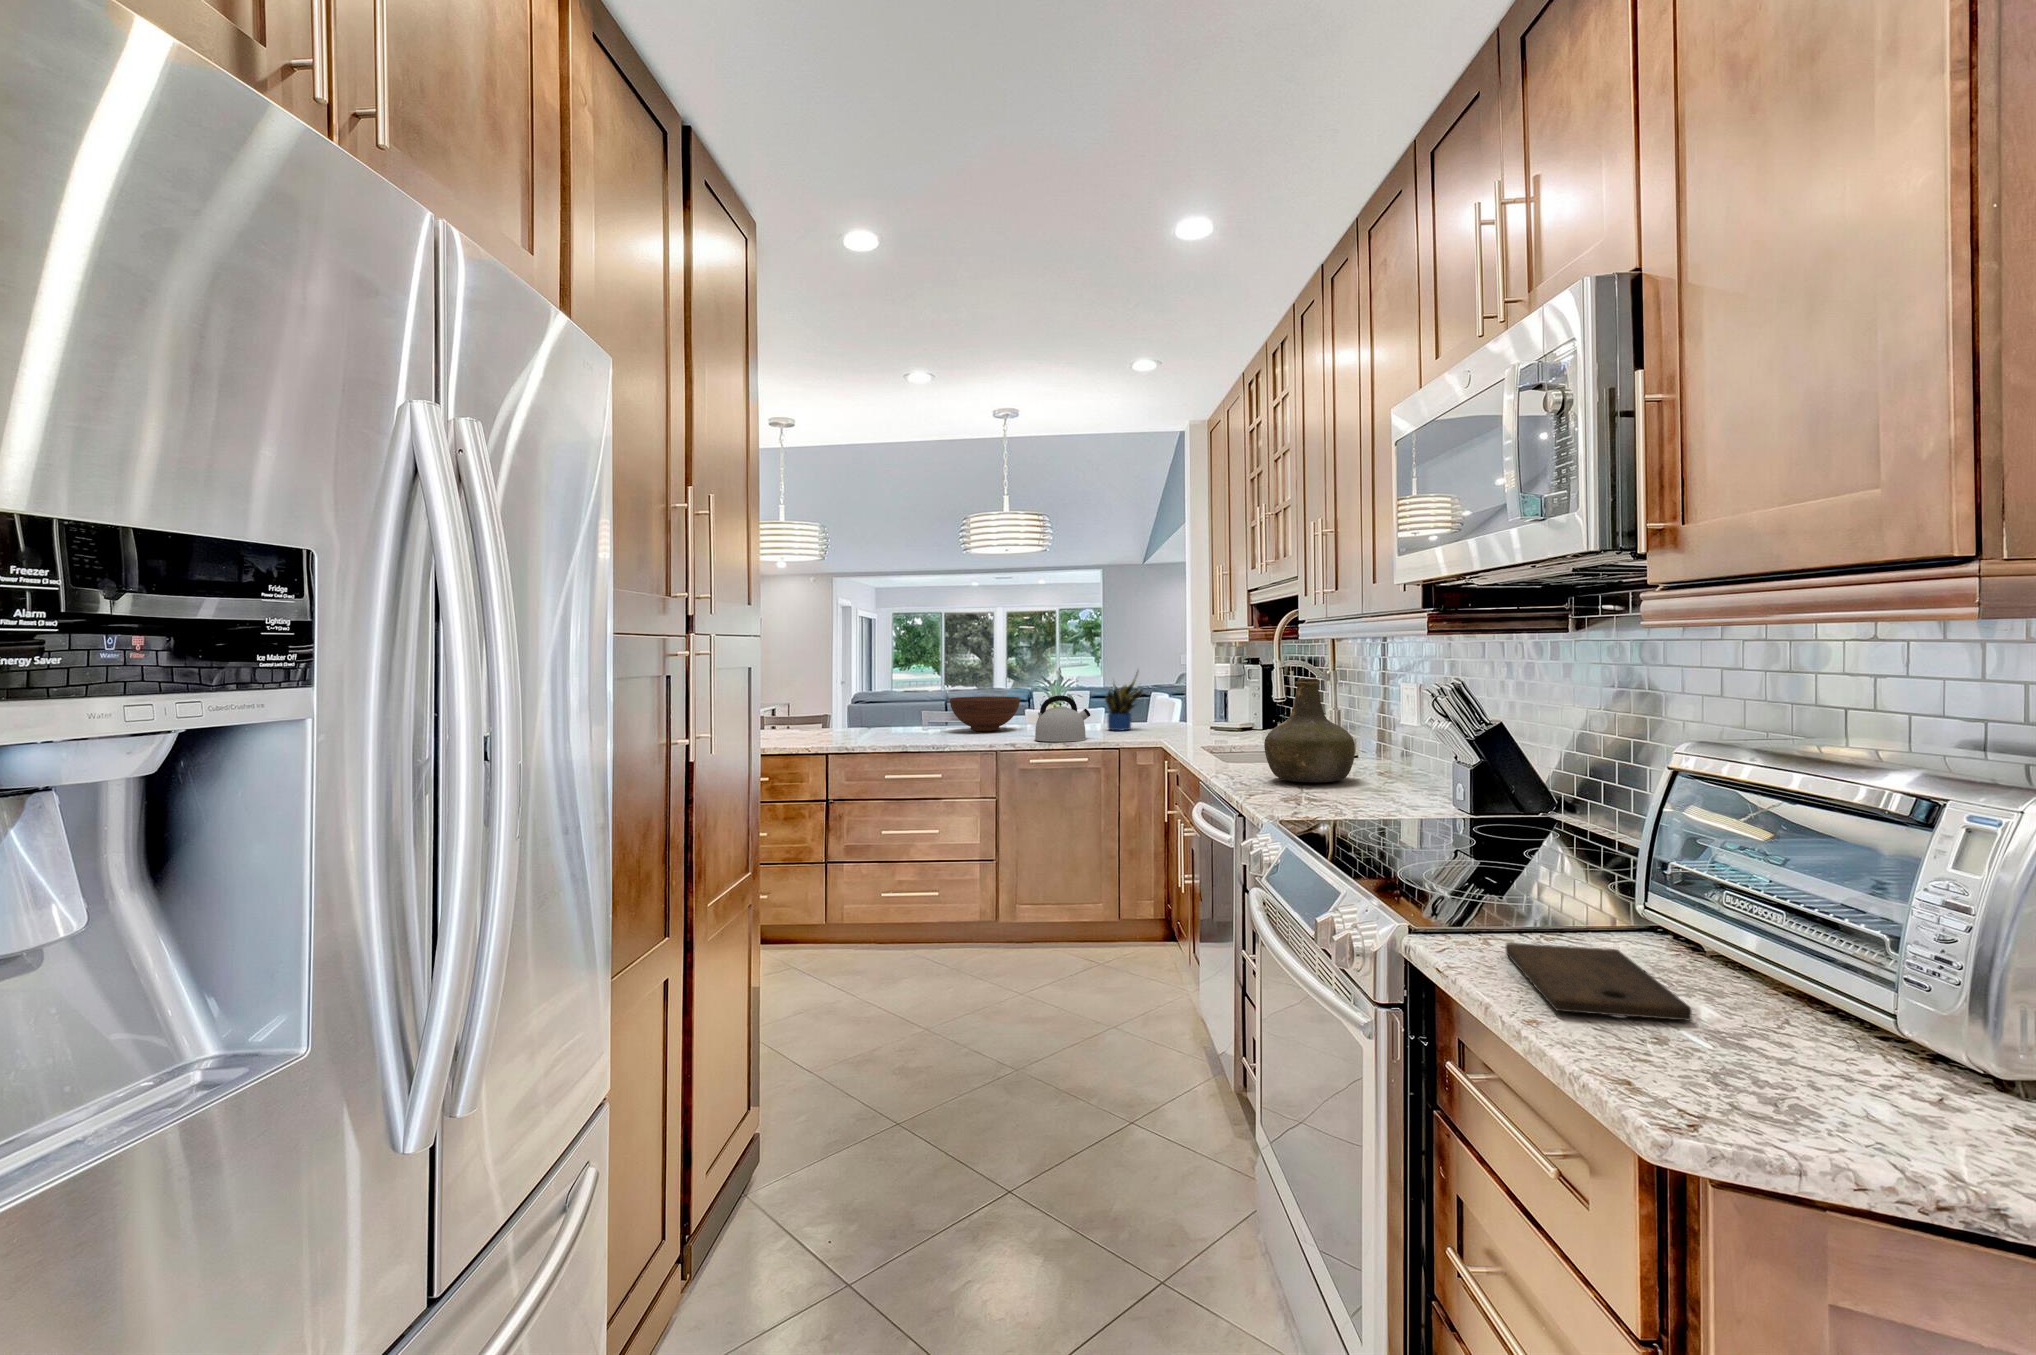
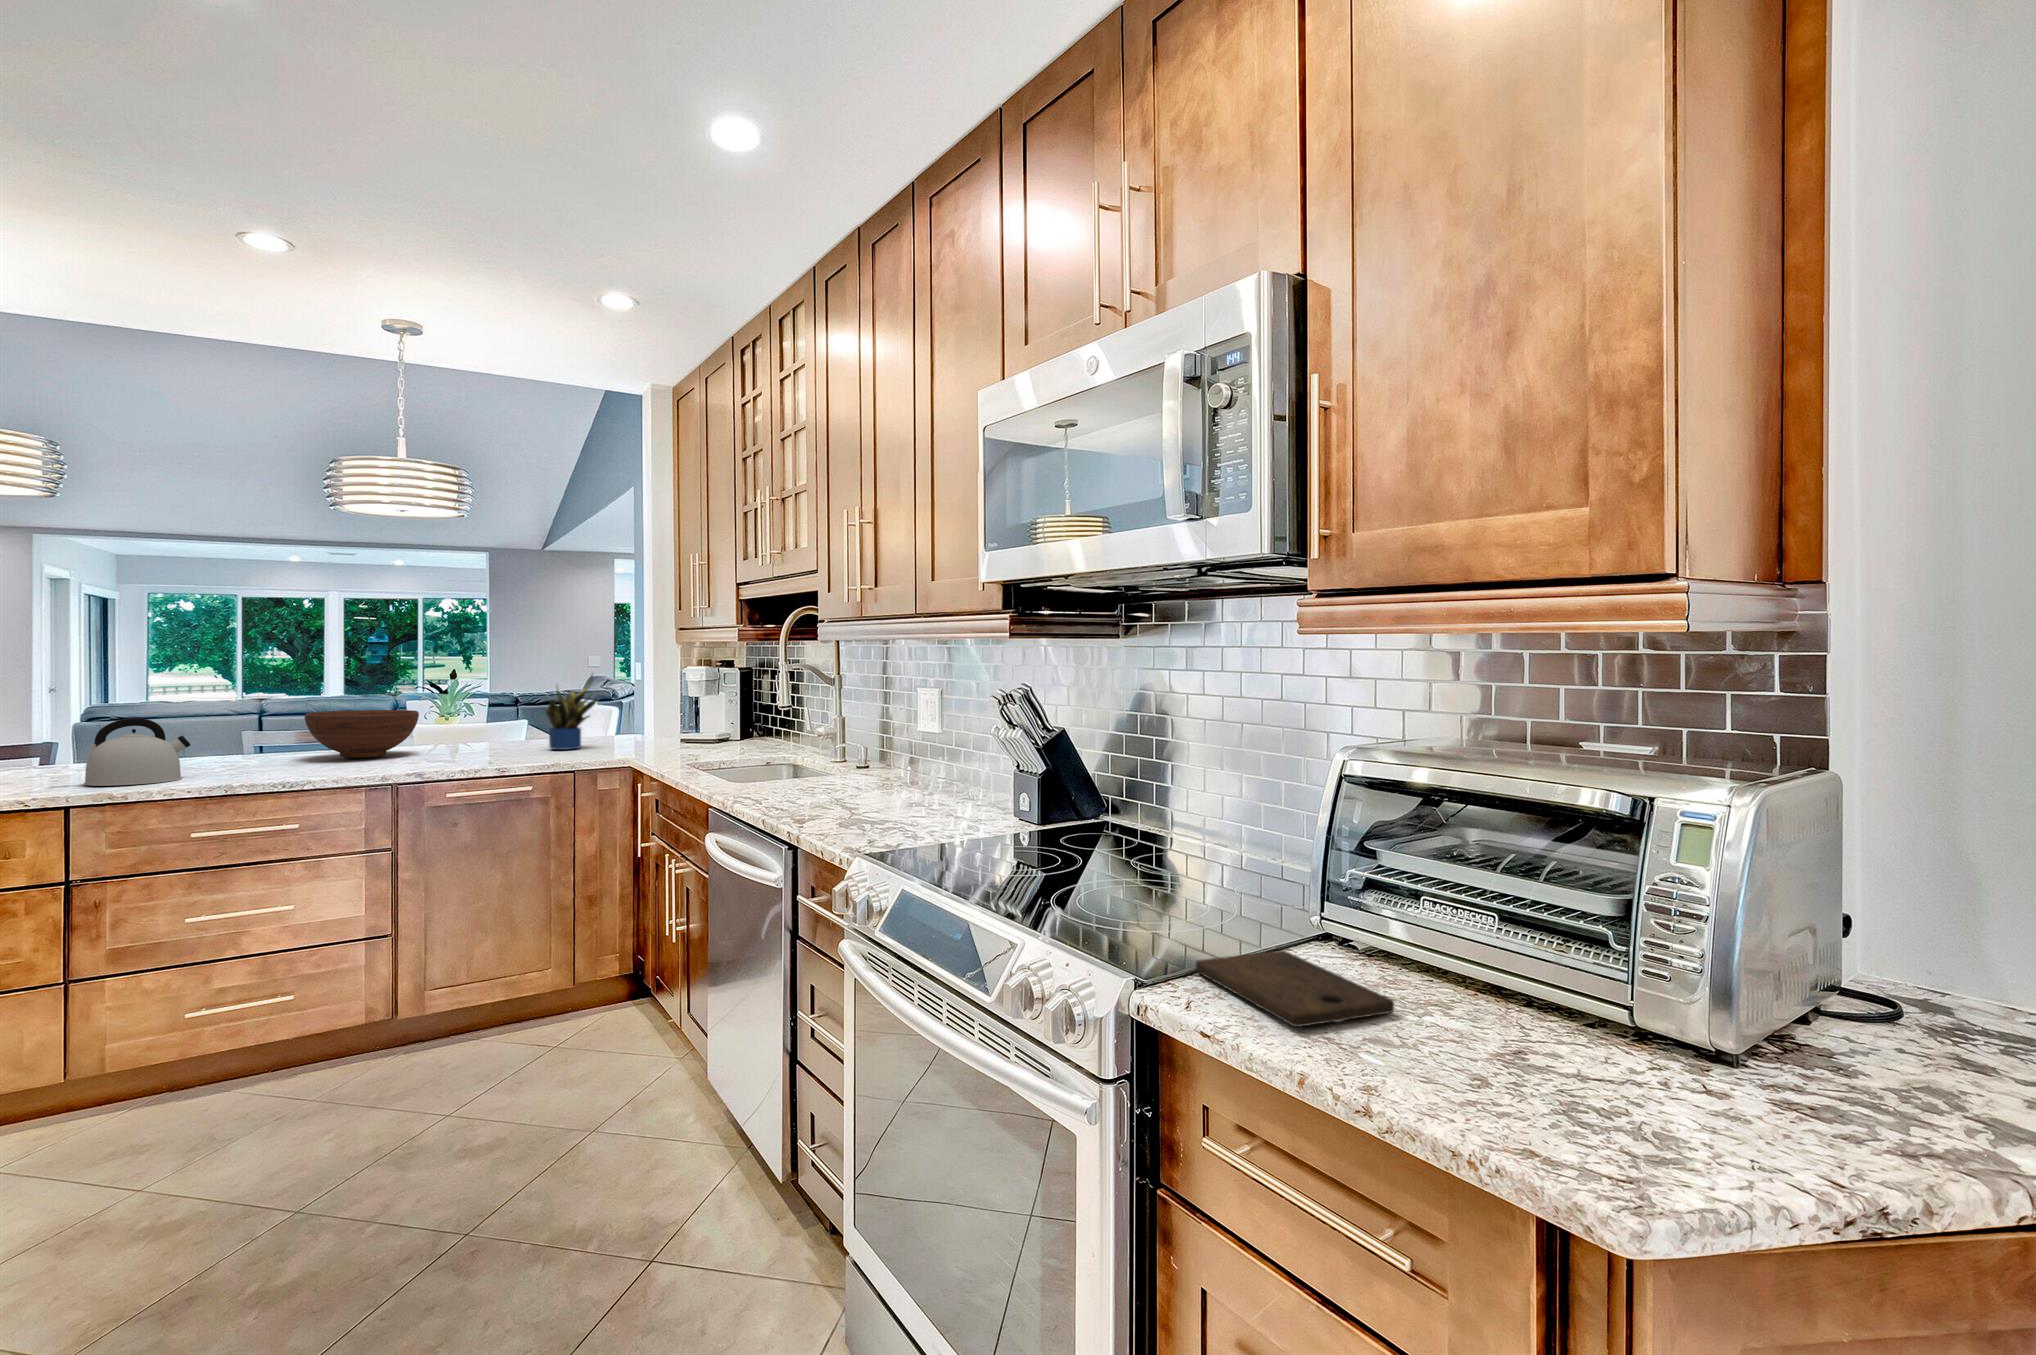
bottle: present [1264,678,1355,782] -> none [794,684,892,801]
kettle: present [1035,695,1090,742] -> present [84,718,191,786]

